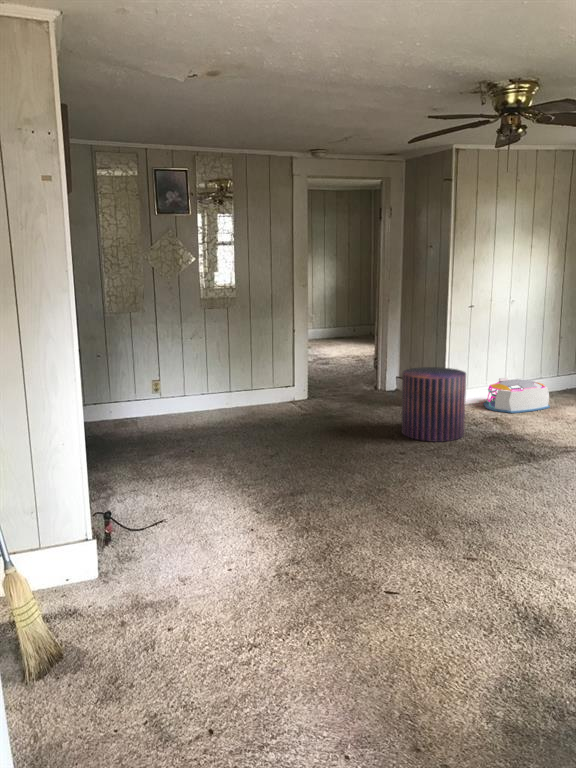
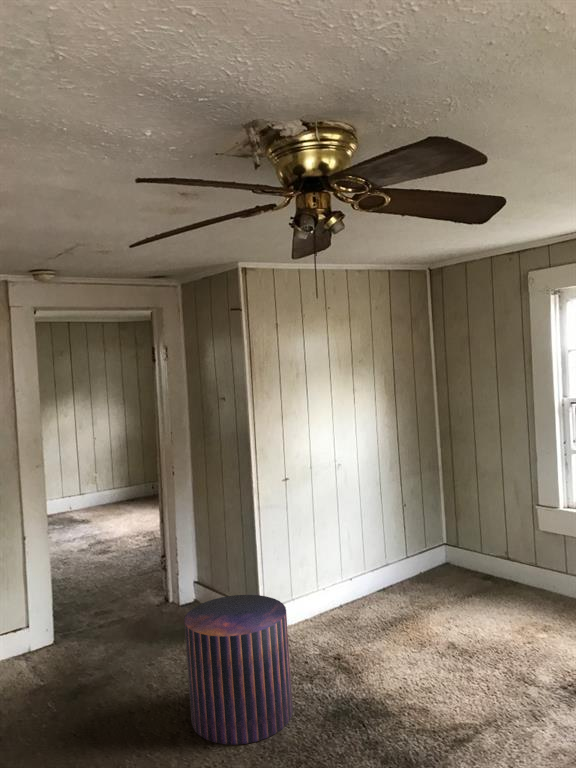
storage bin: present [484,378,550,413] -> none [317,573,406,636]

